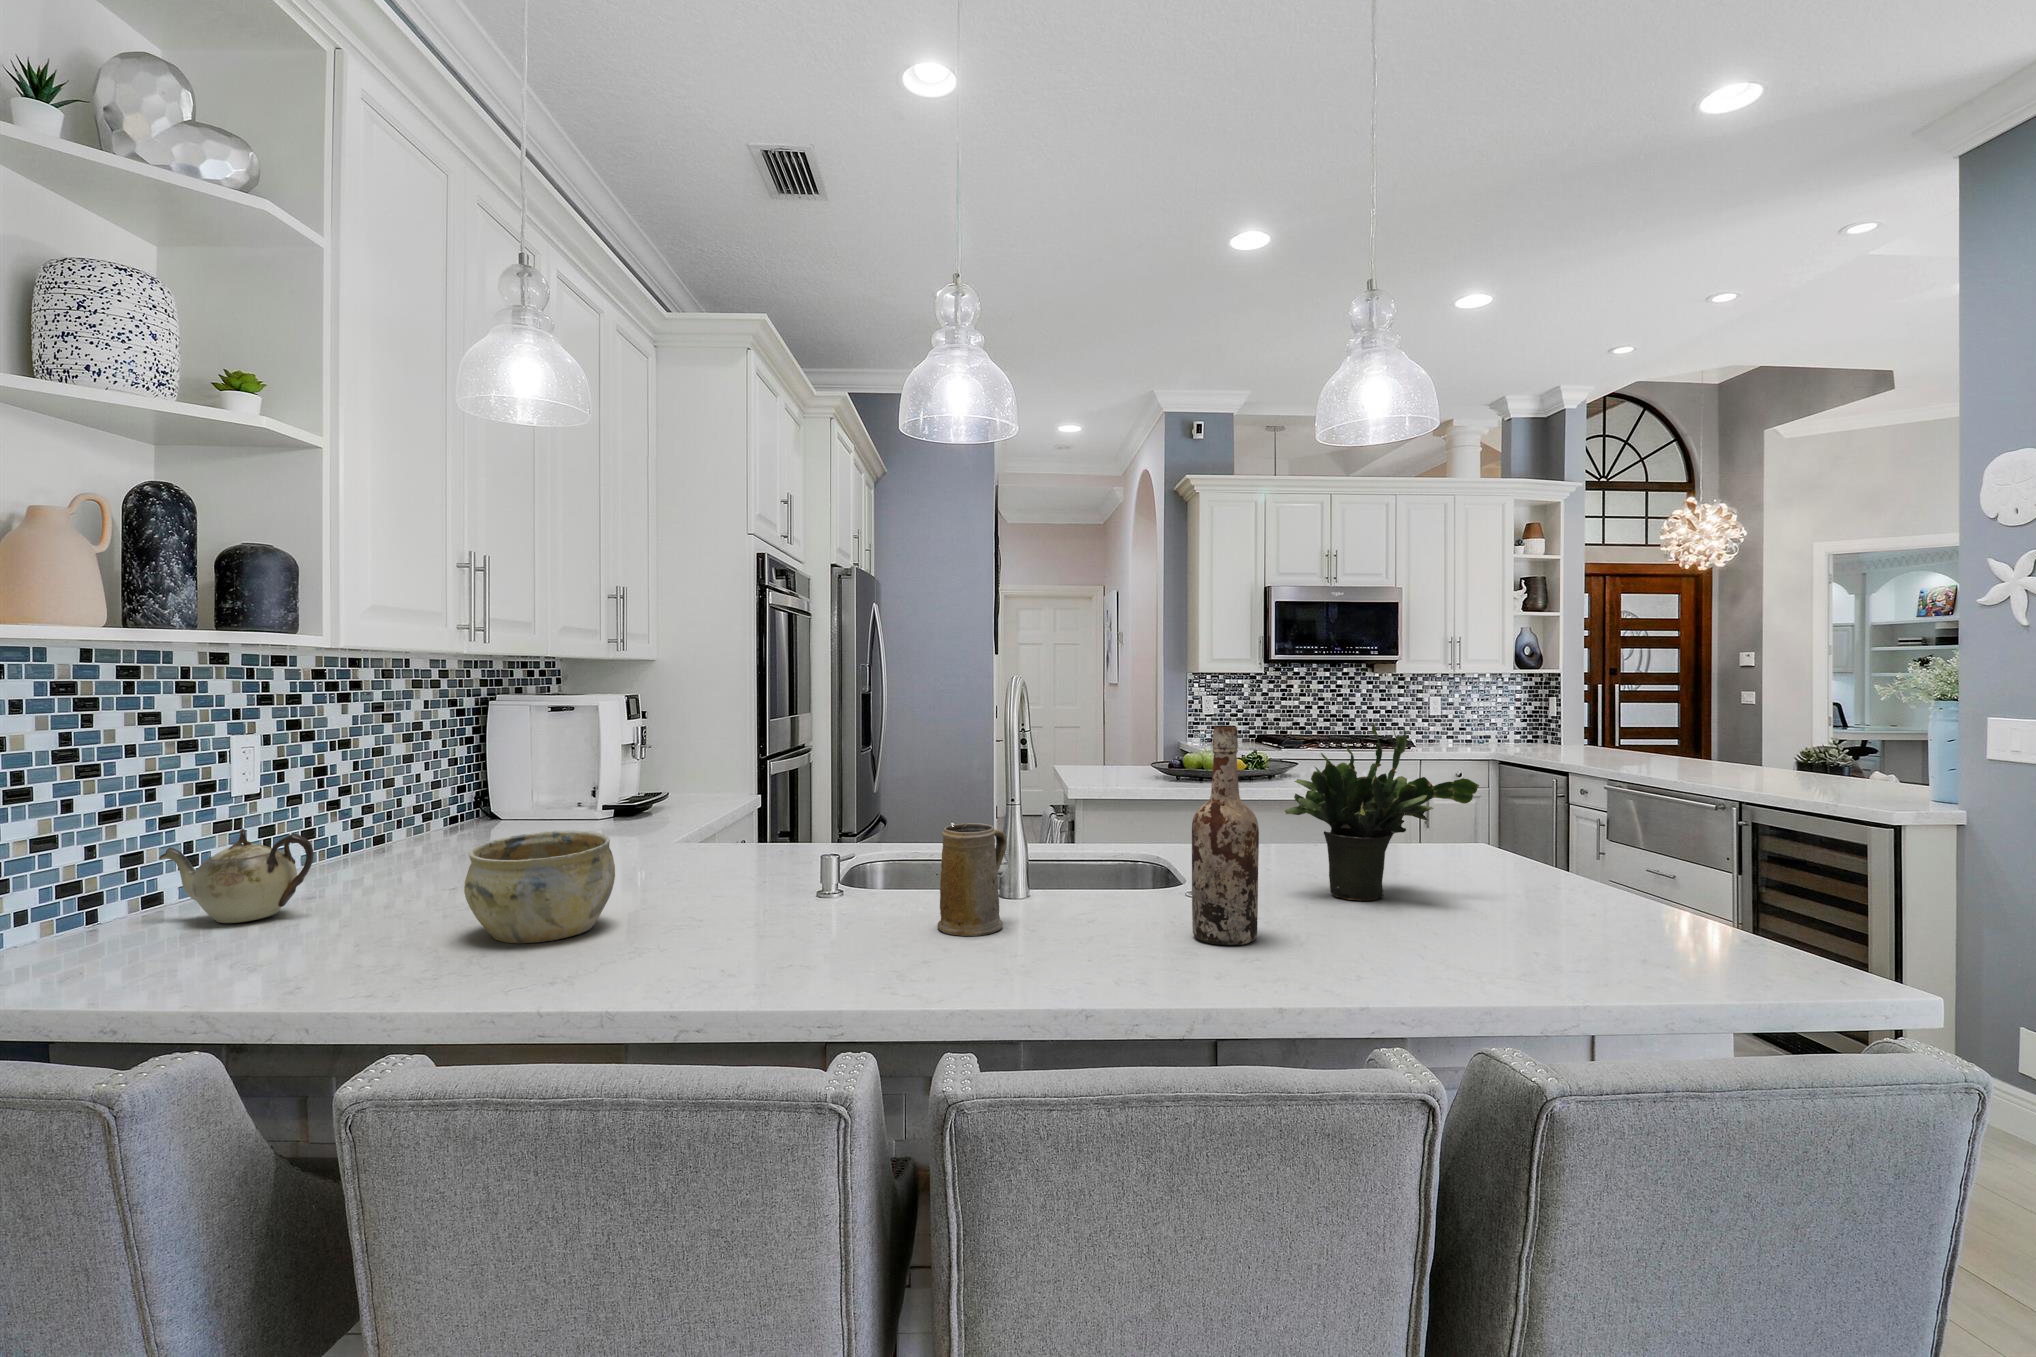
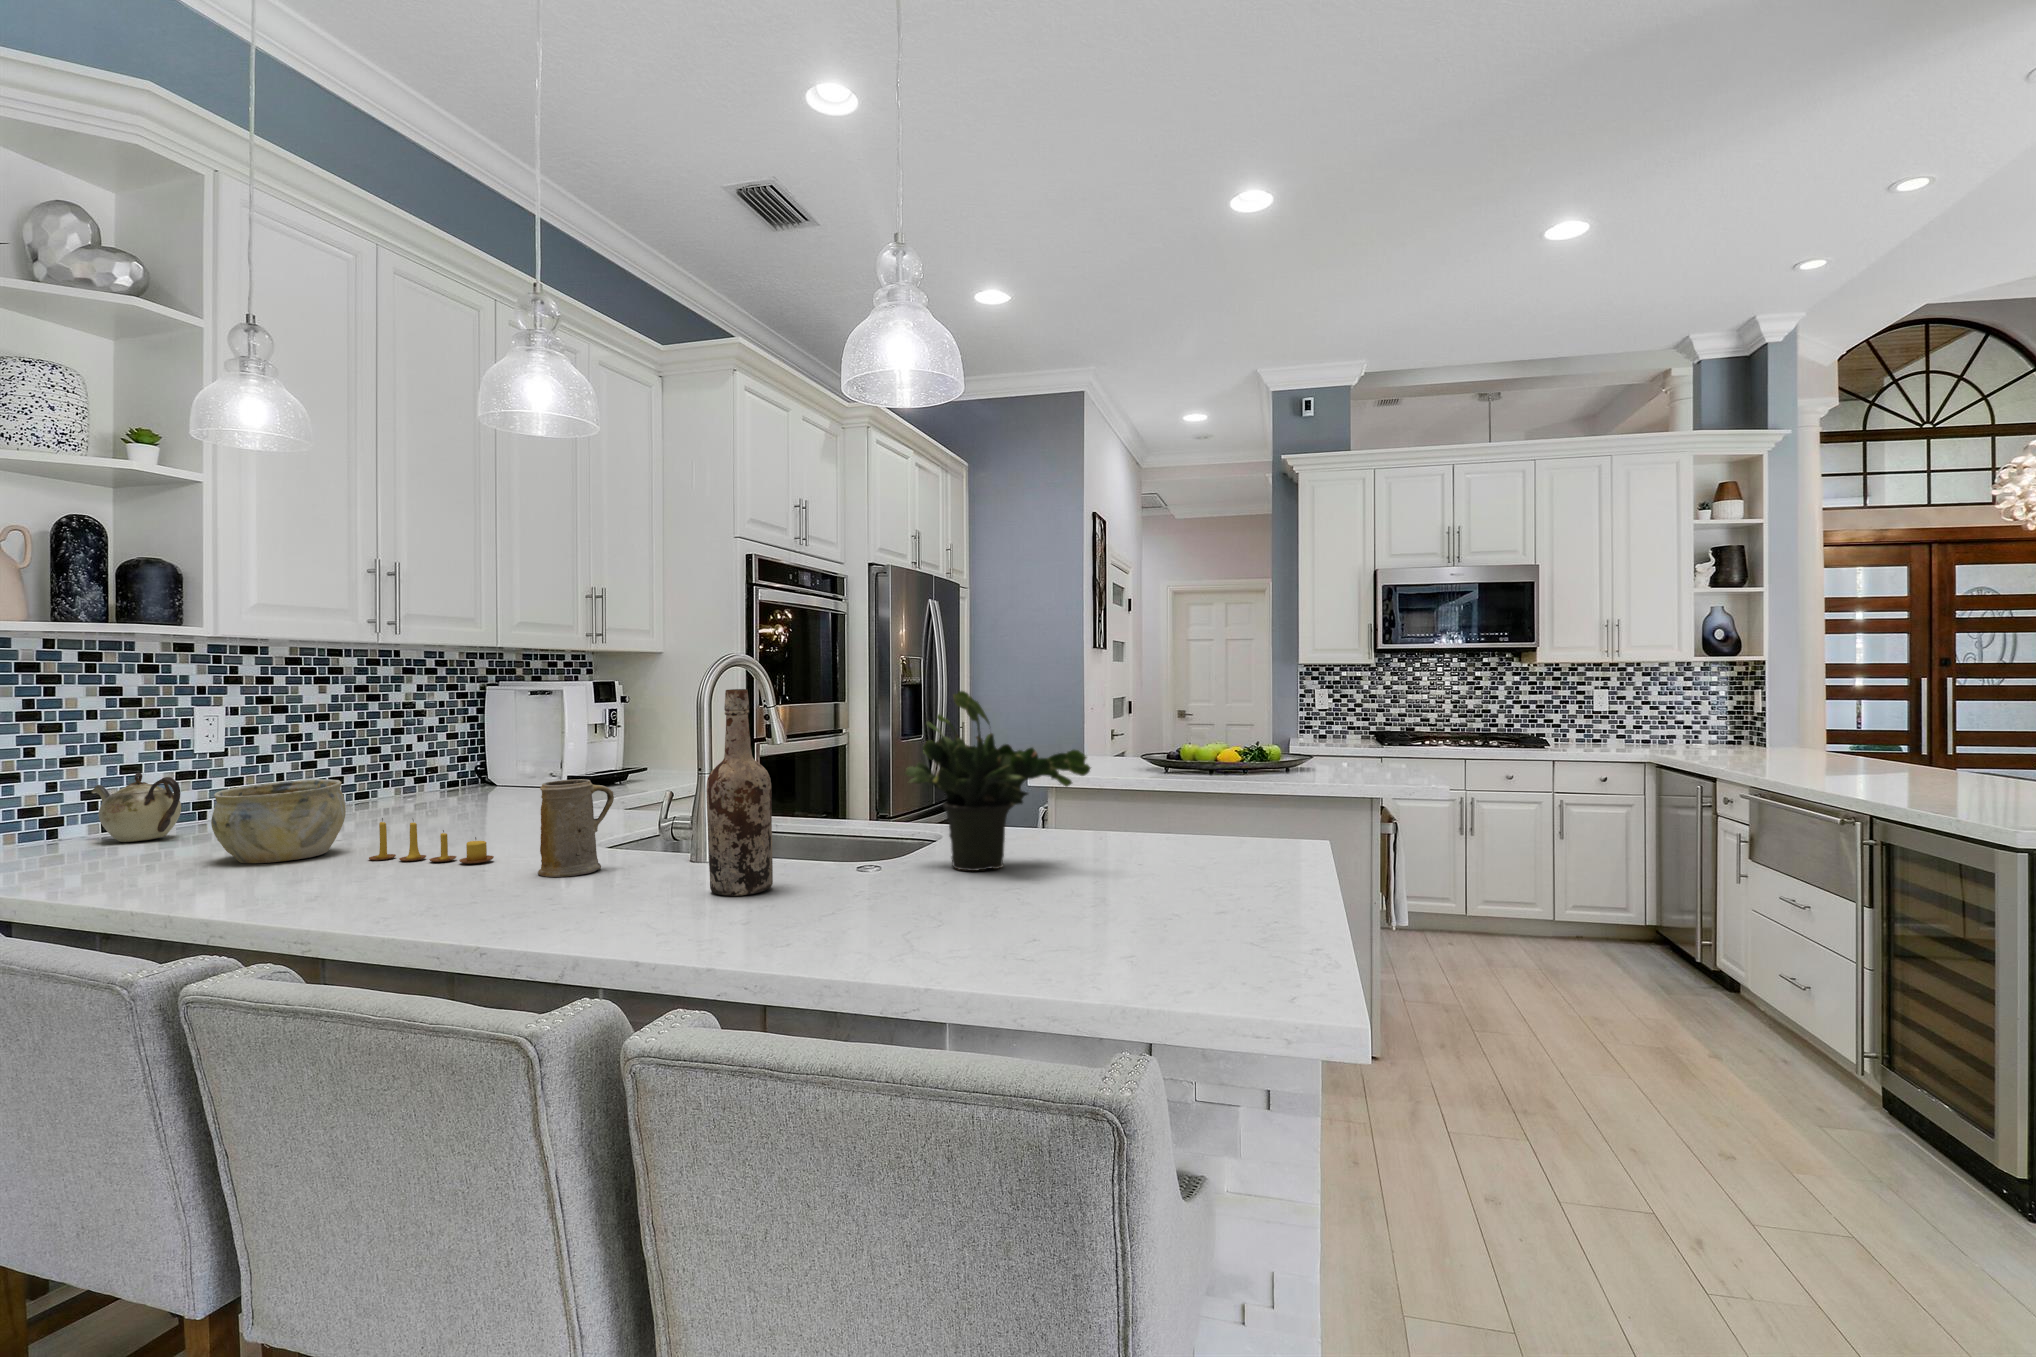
candle: none [672,875,840,928] -> present [369,818,494,864]

